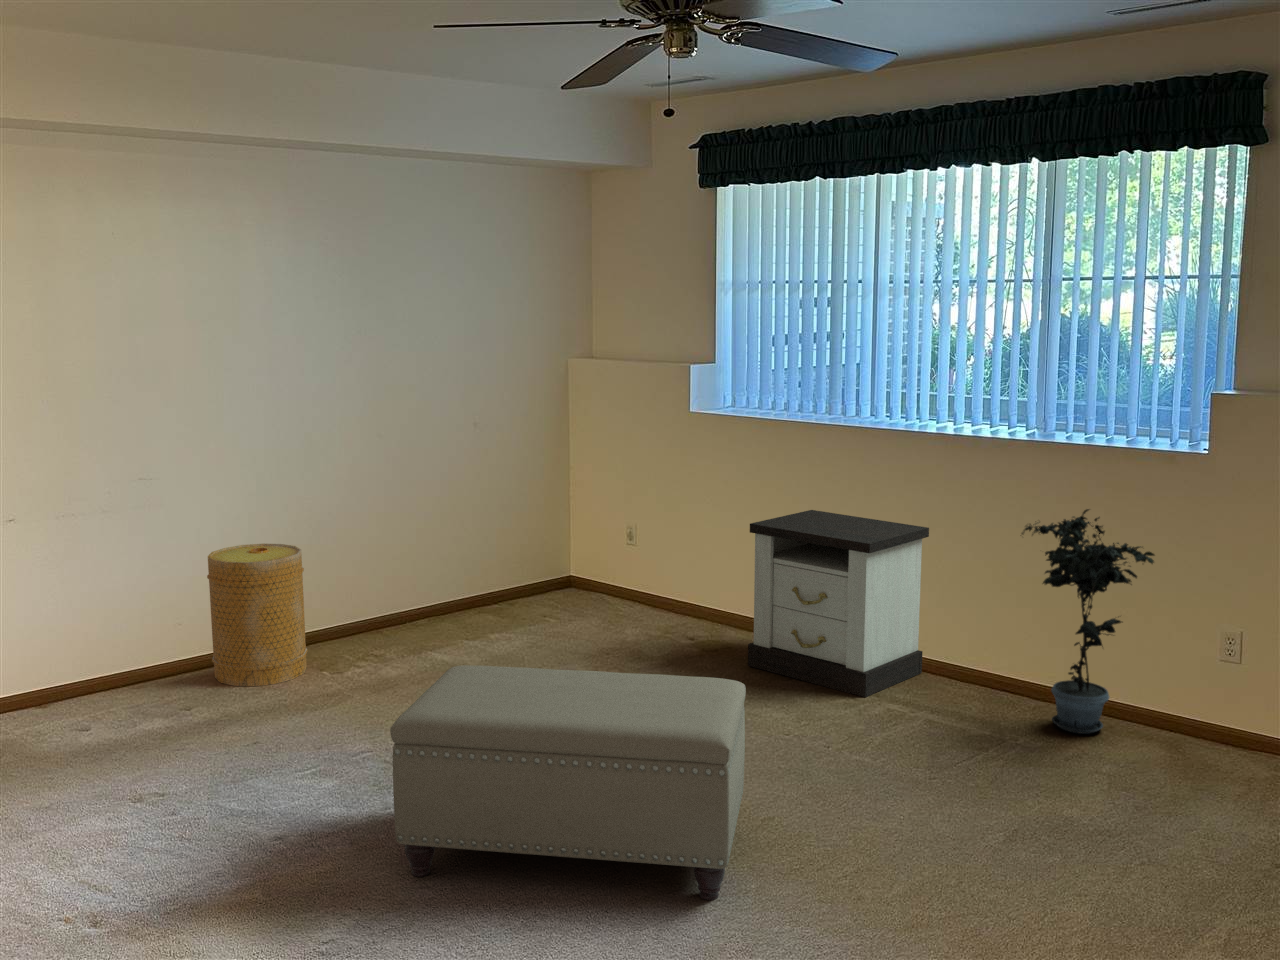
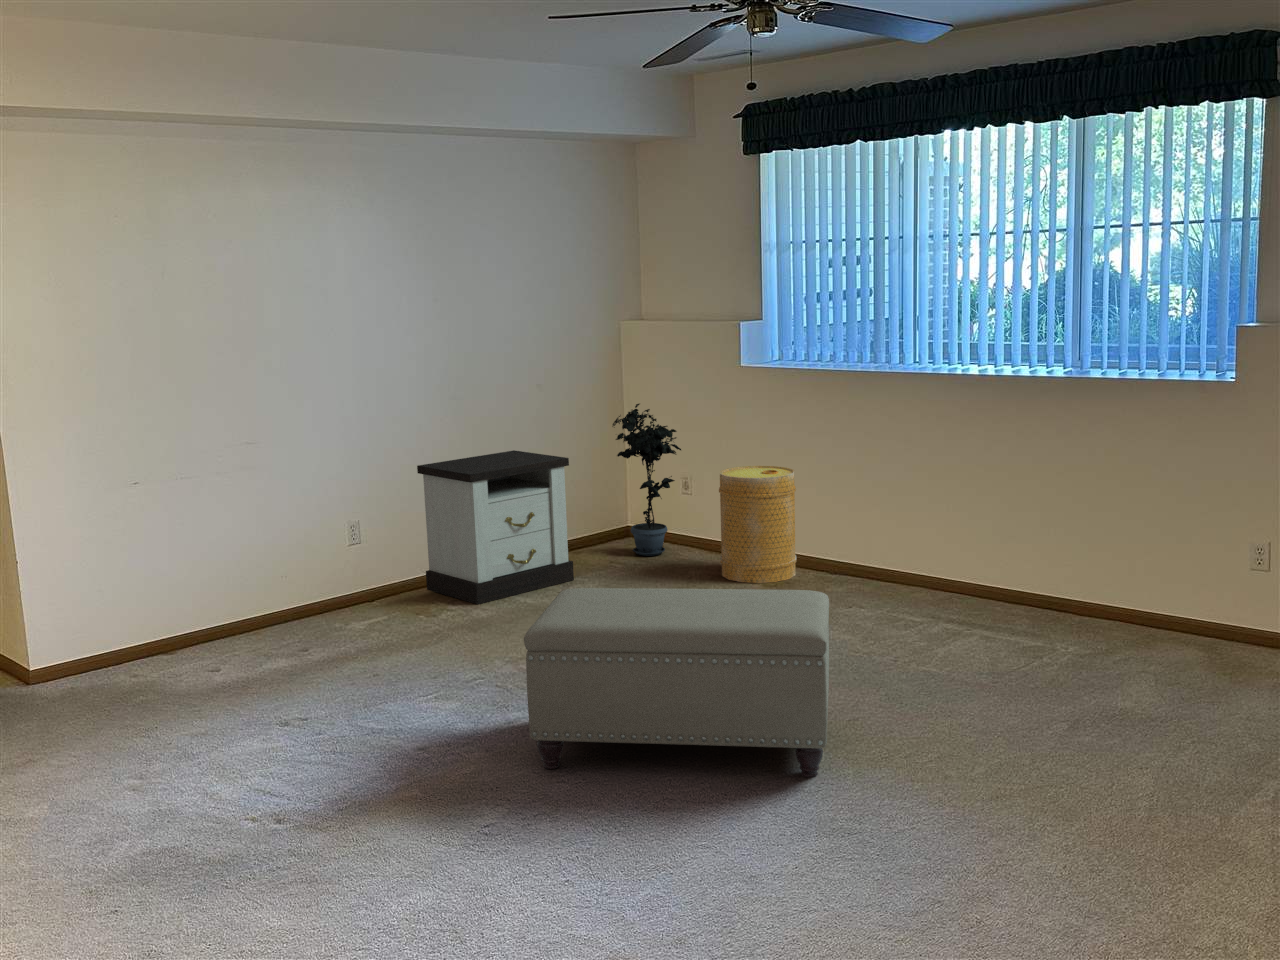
potted plant: present [1022,509,1154,734] -> present [613,404,681,556]
nightstand: present [748,510,929,697] -> present [417,450,574,604]
basket: present [207,544,308,686] -> present [719,466,797,583]

